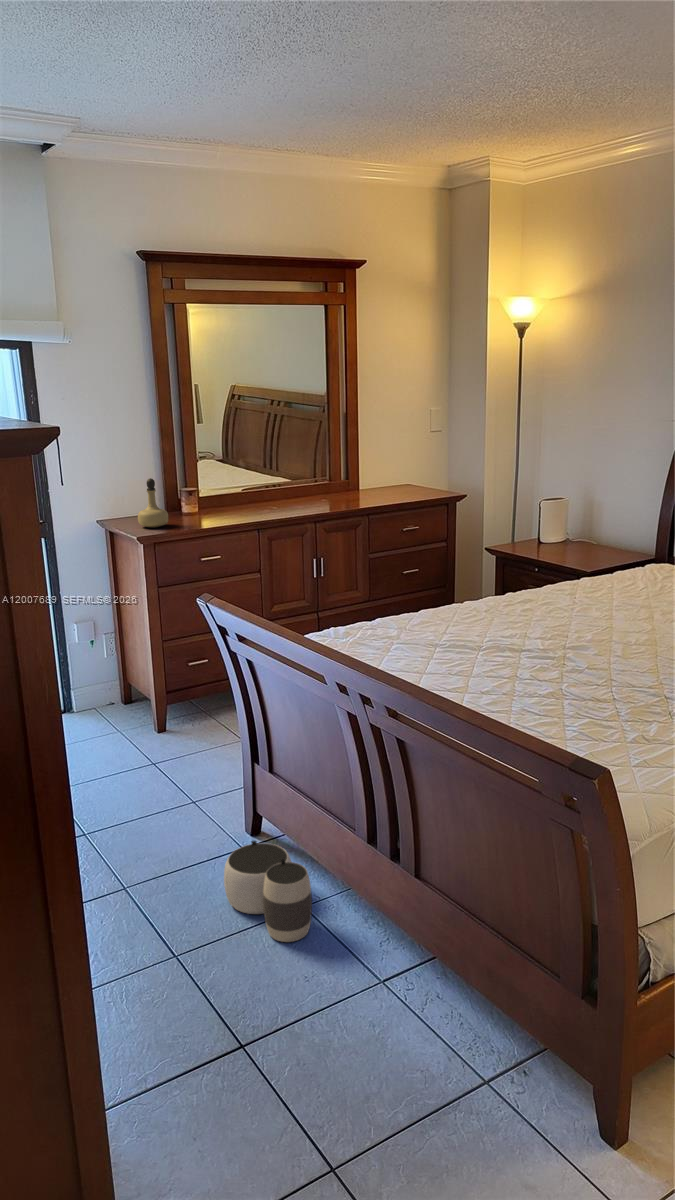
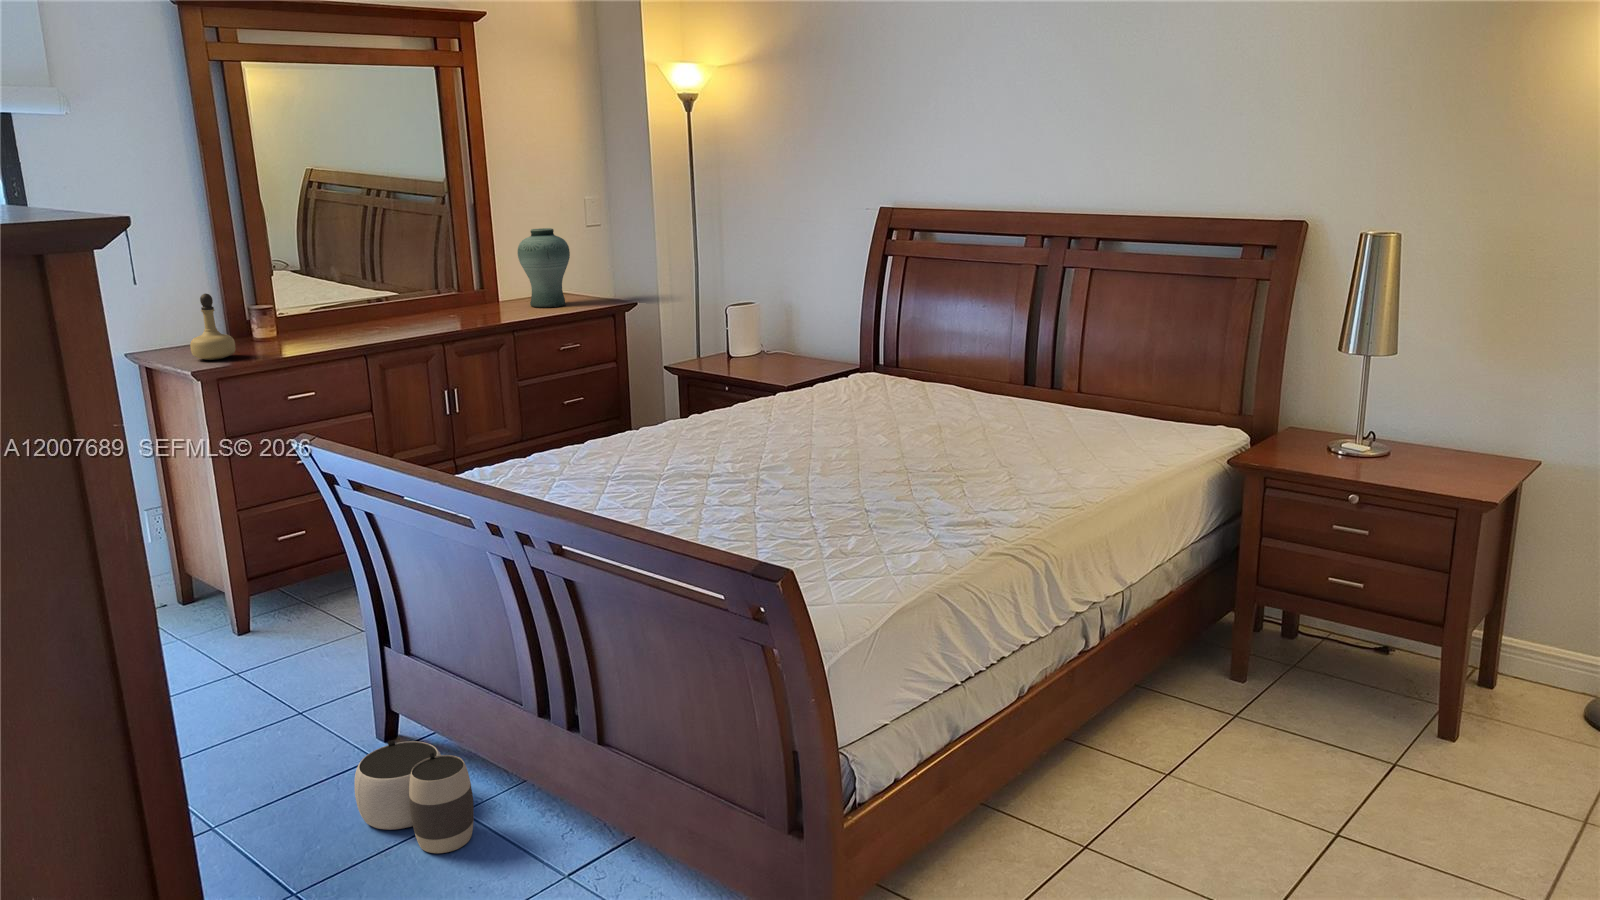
vase: none [378,433,418,495] -> present [518,228,570,307]

